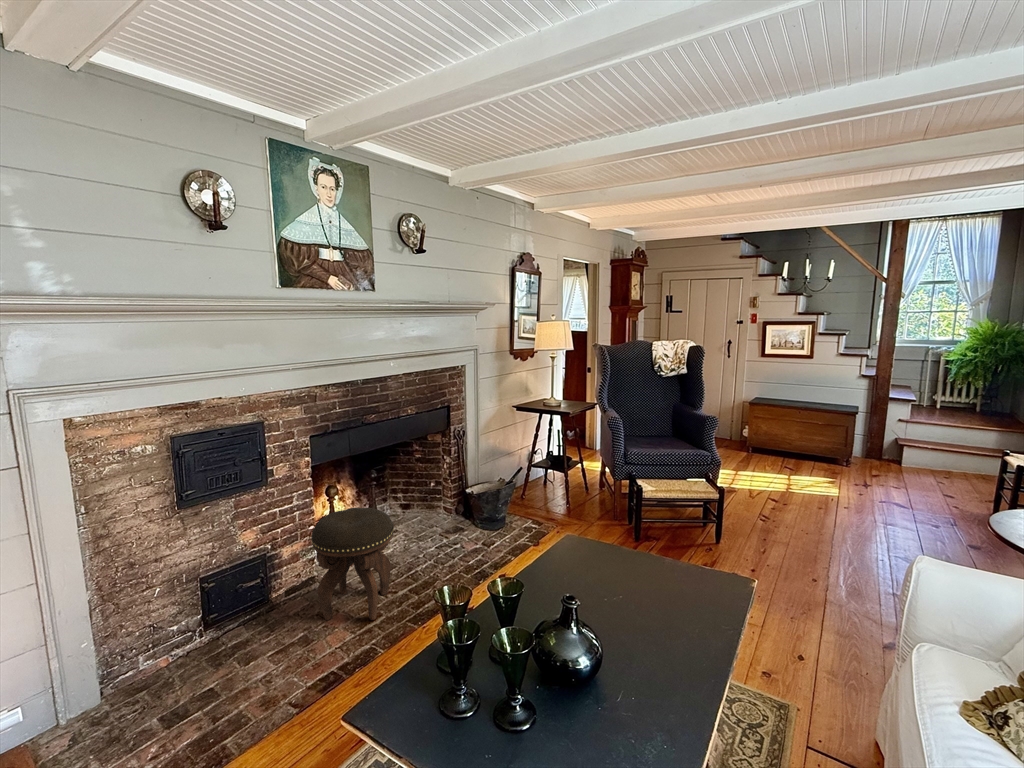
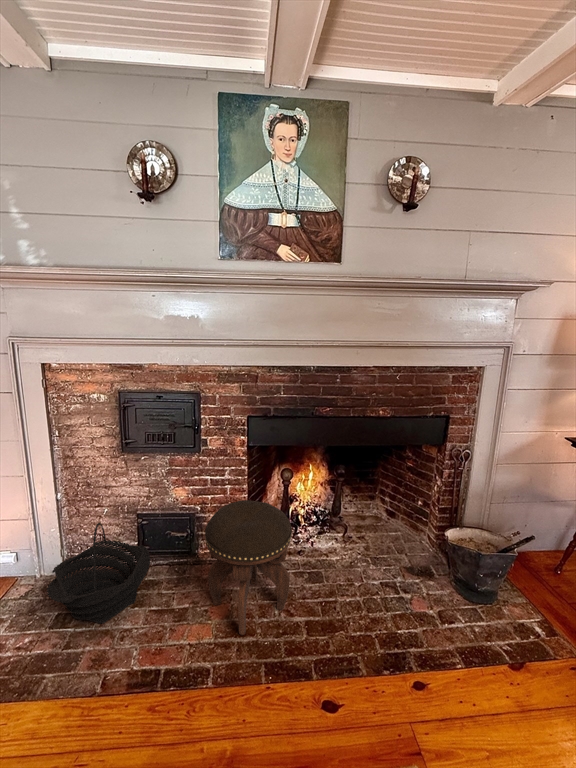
basket: none [139,590,262,706] -> present [47,523,150,624]

